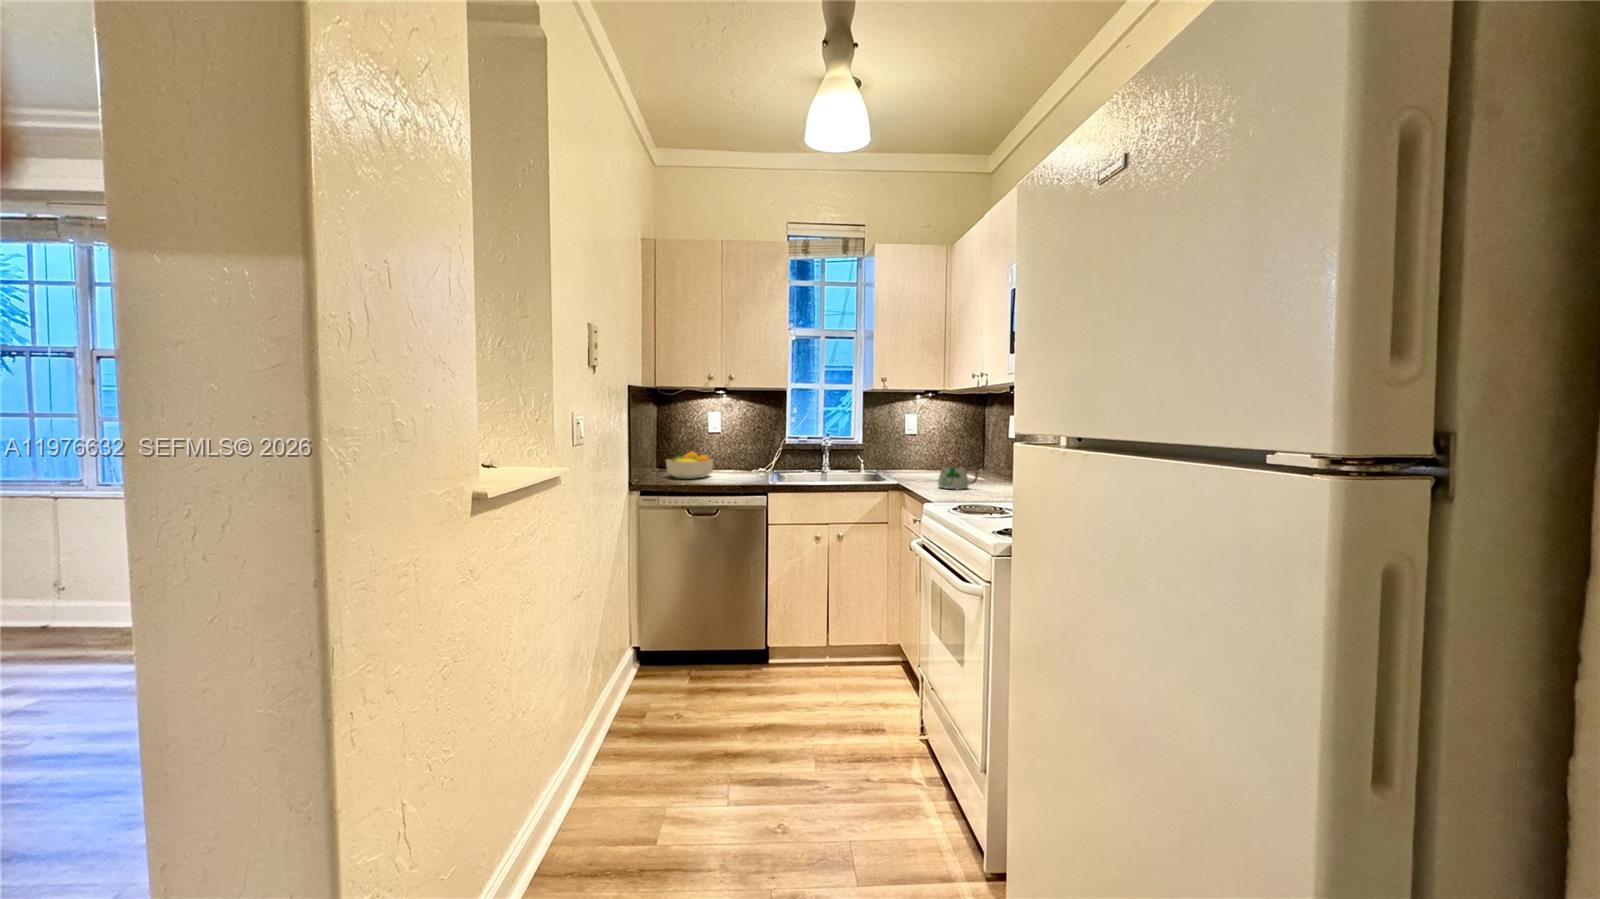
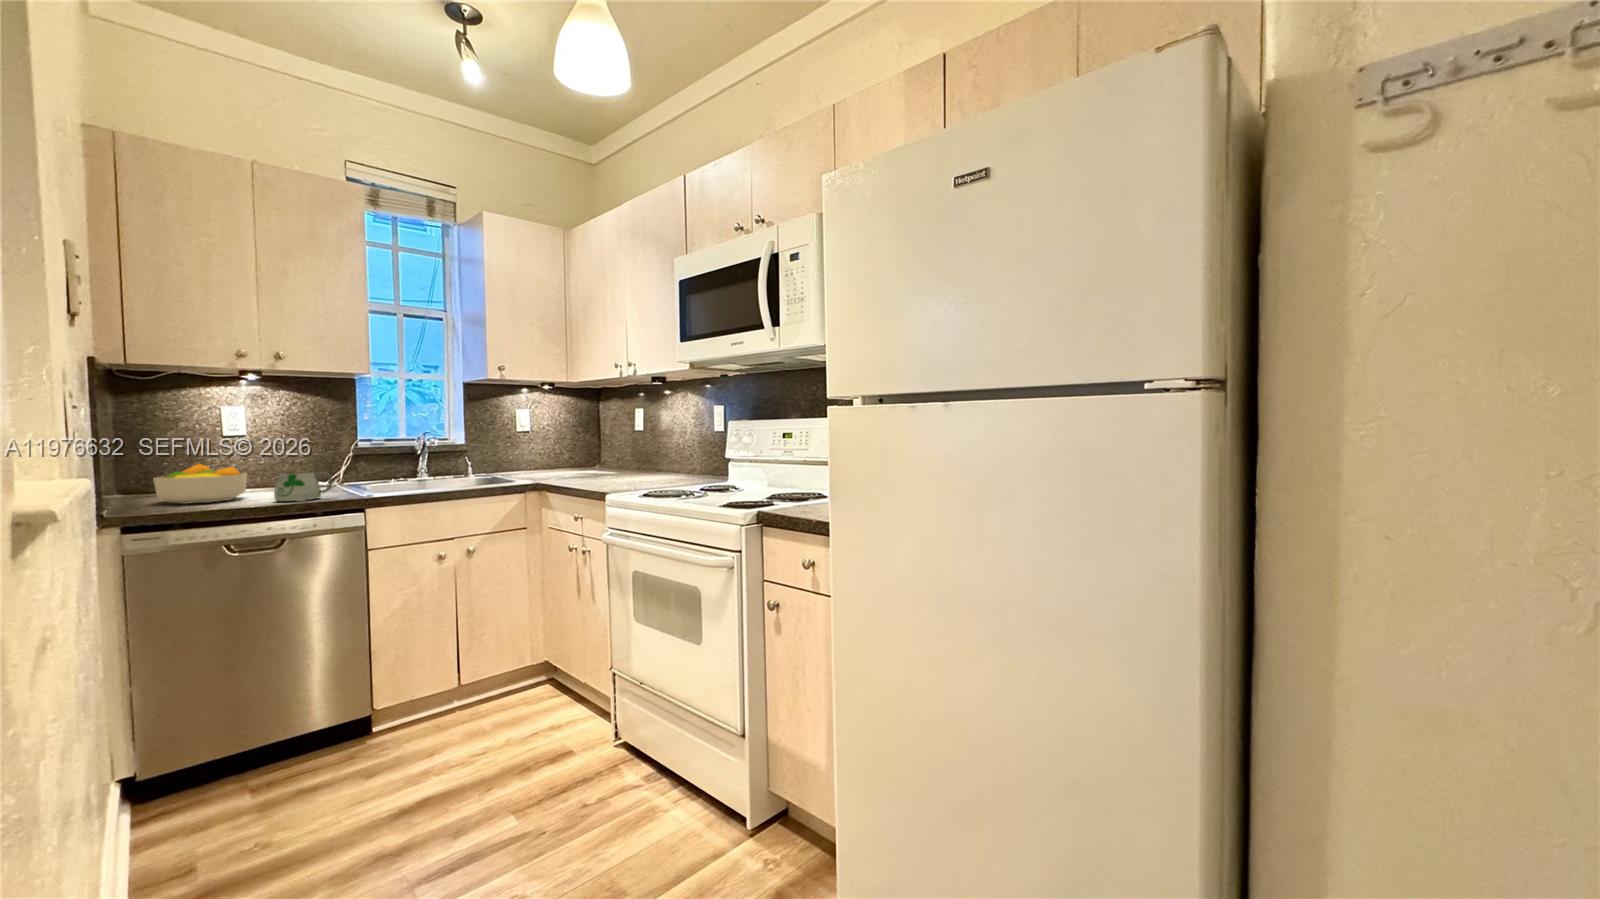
mug: present [938,466,978,490] -> present [274,472,333,501]

